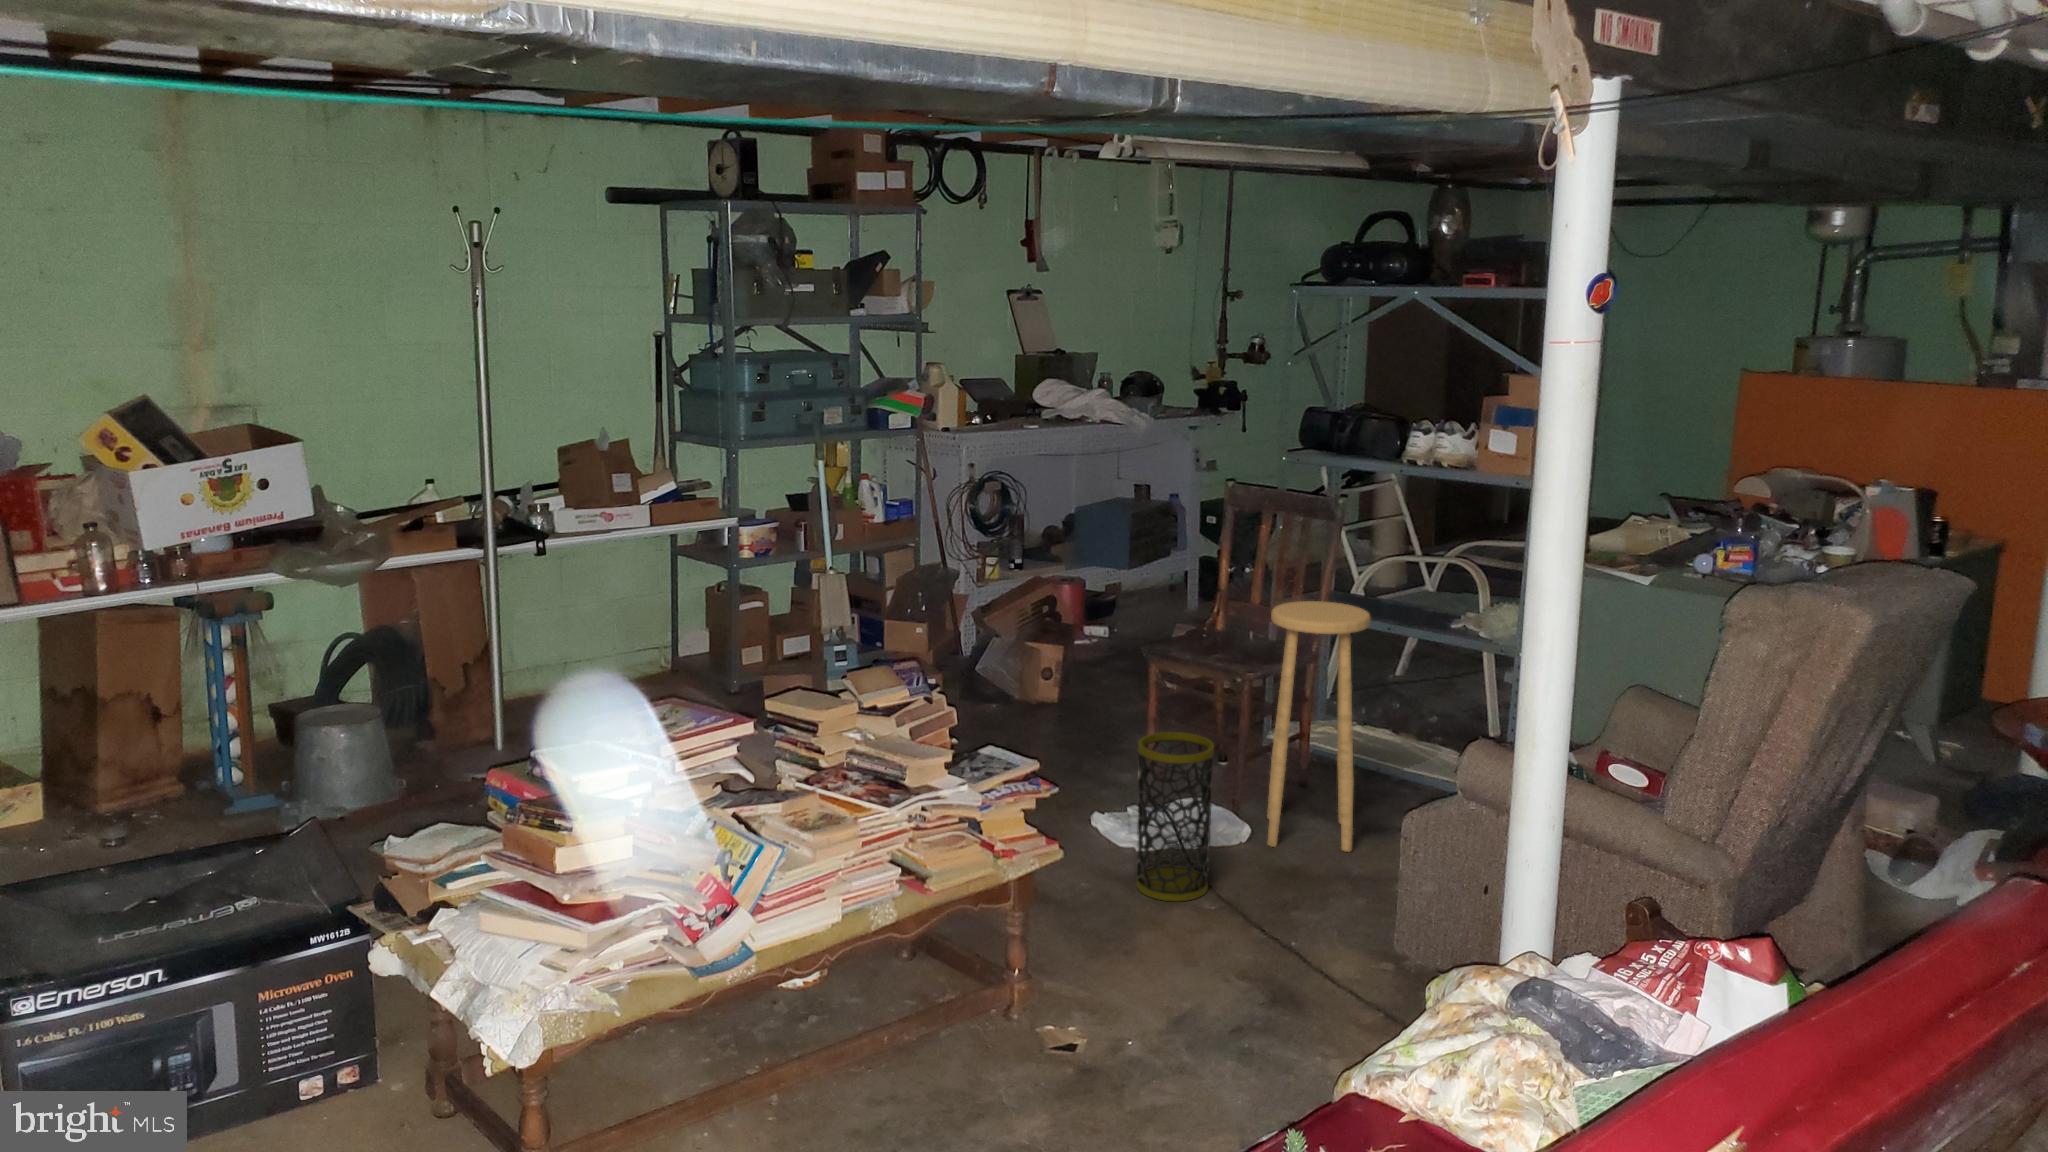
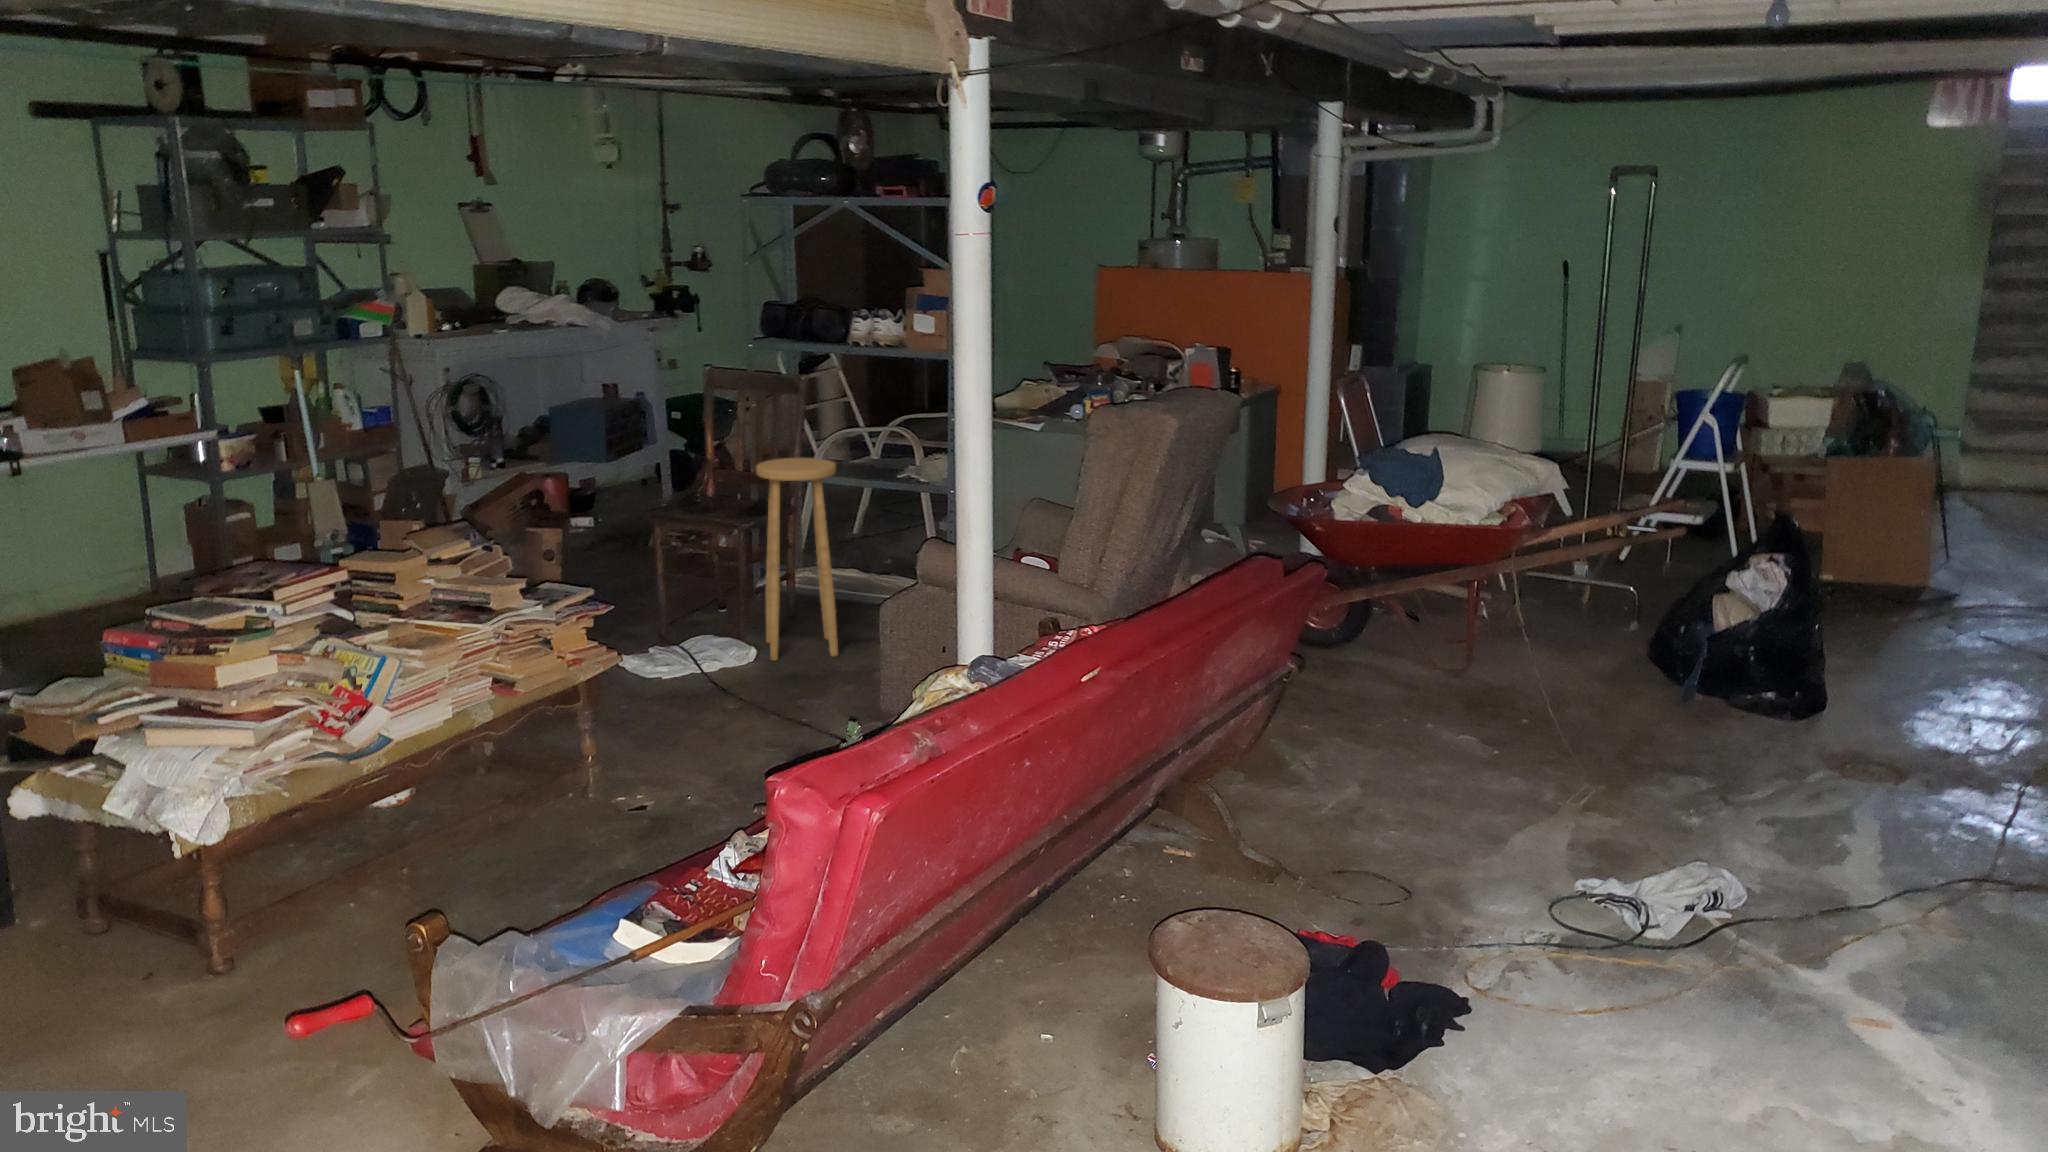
trash can: present [1136,732,1214,901] -> none [660,570,729,706]

